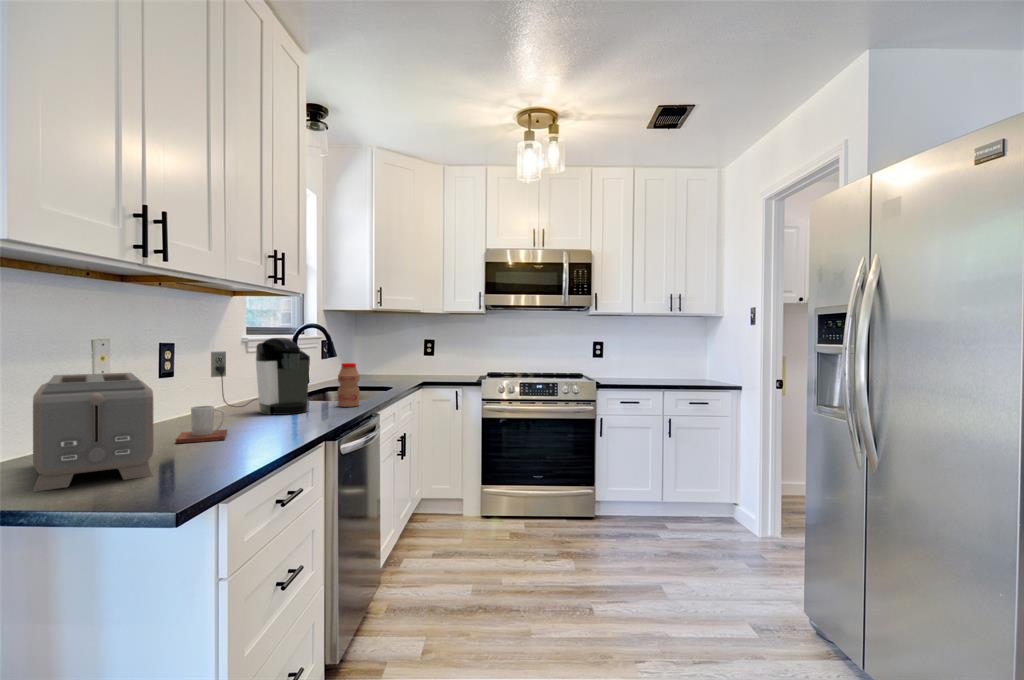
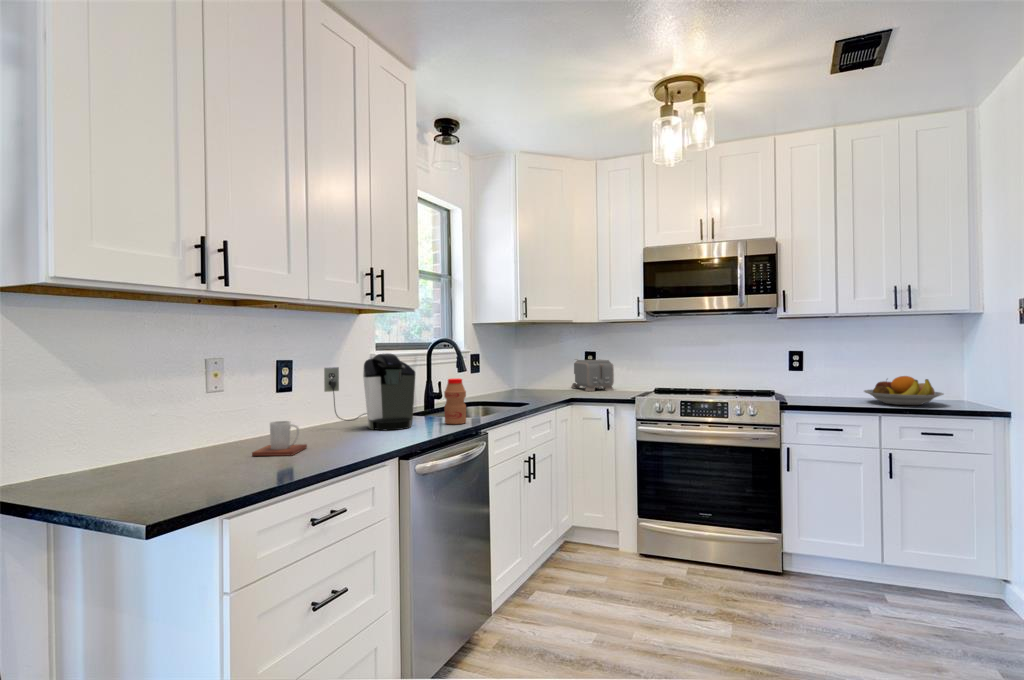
fruit bowl: none [649,361,701,382] -> present [864,376,943,405]
toaster: present [33,373,153,492] -> present [571,360,614,391]

